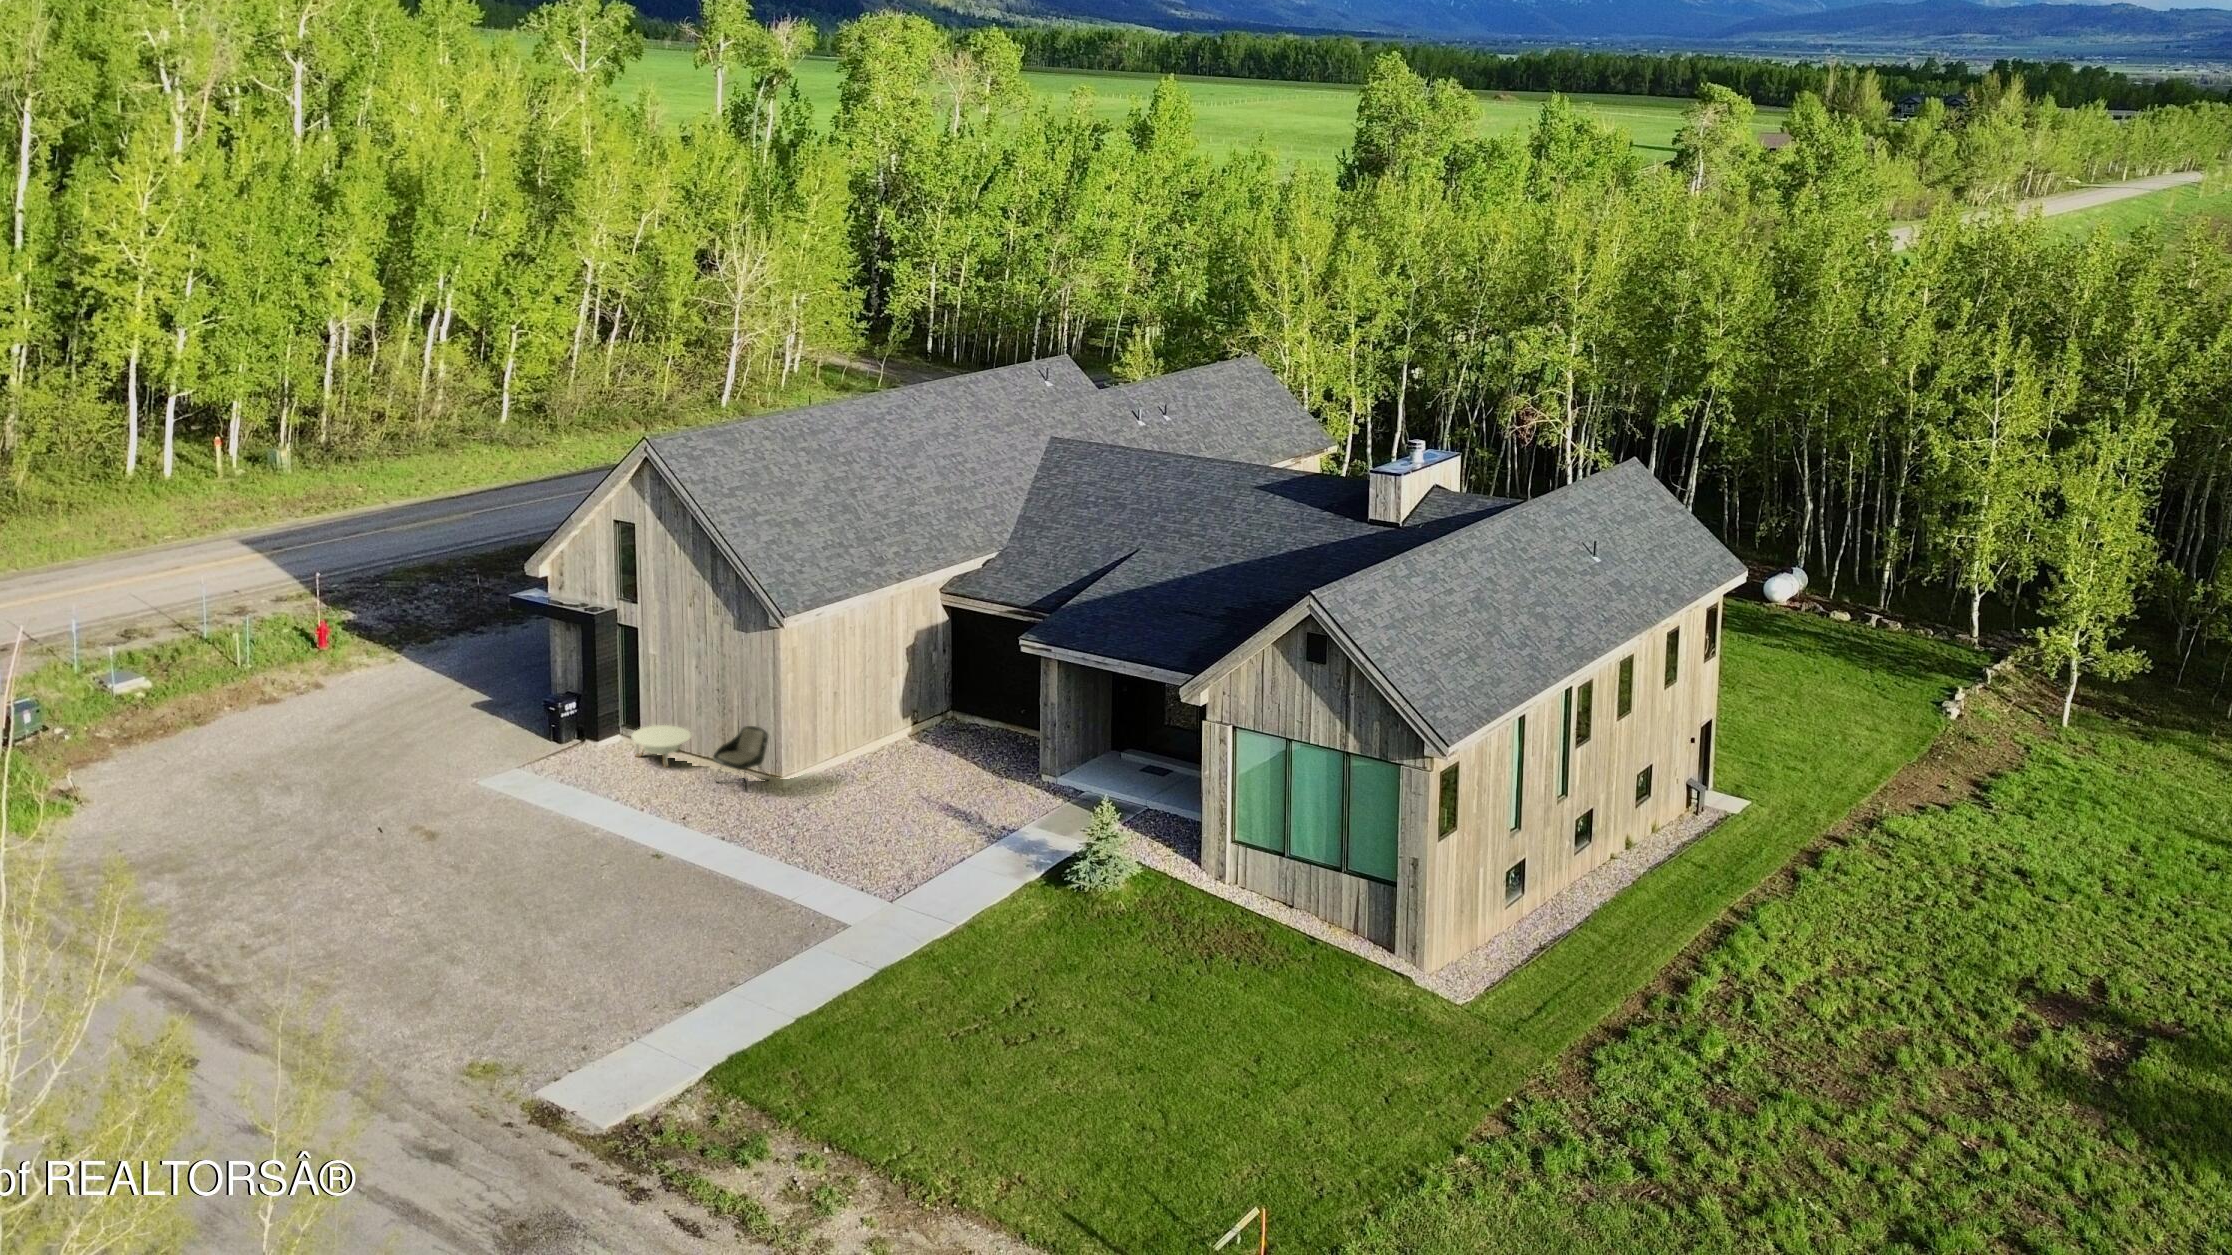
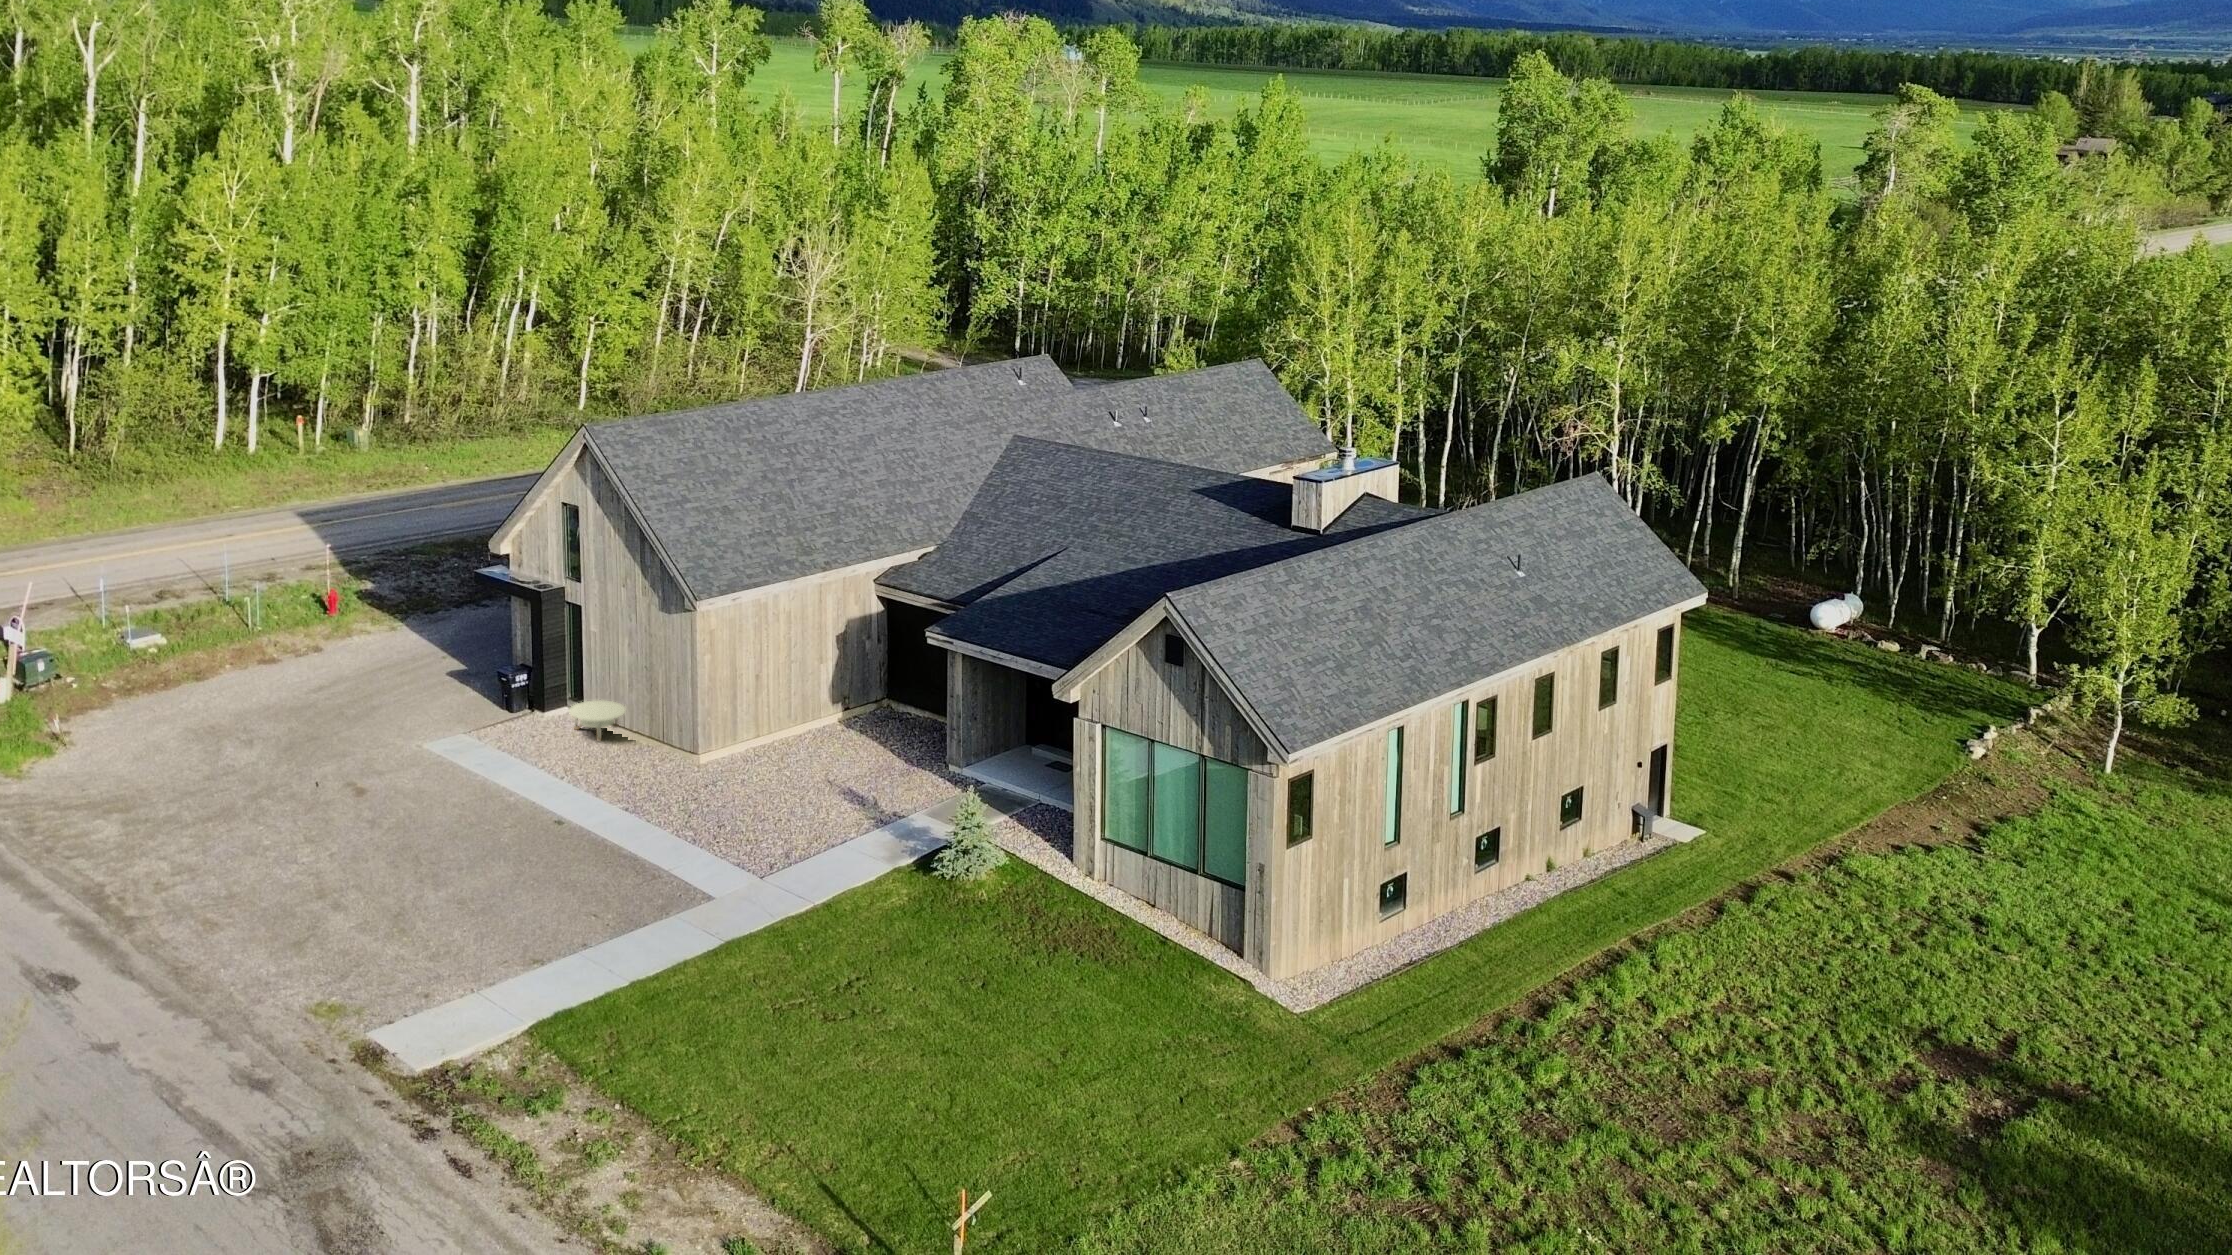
lounge chair: present [713,726,768,786] -> none [637,704,692,767]

